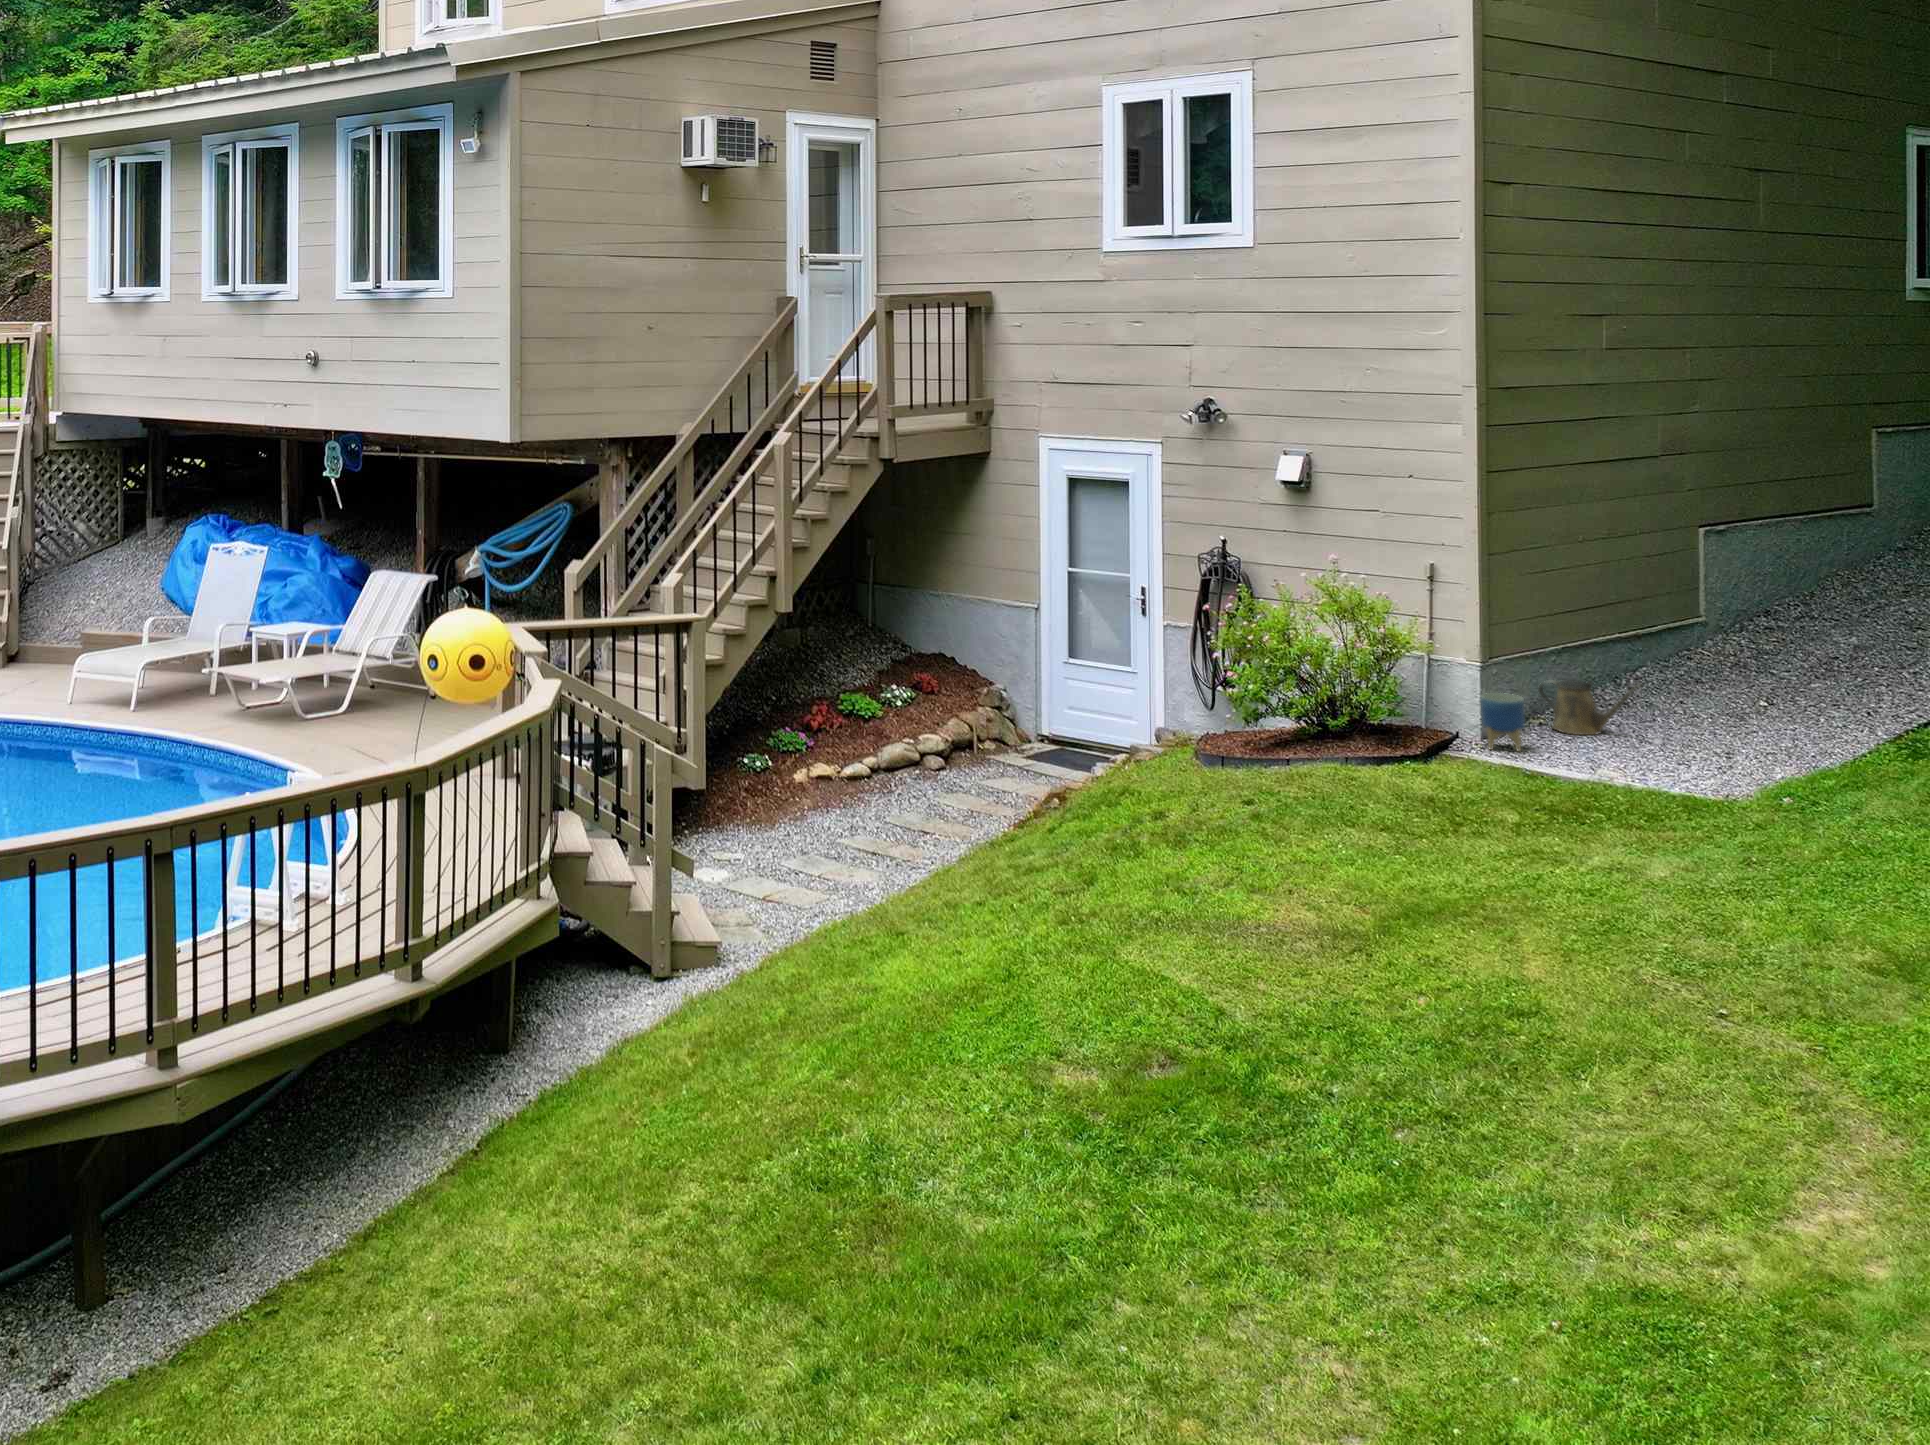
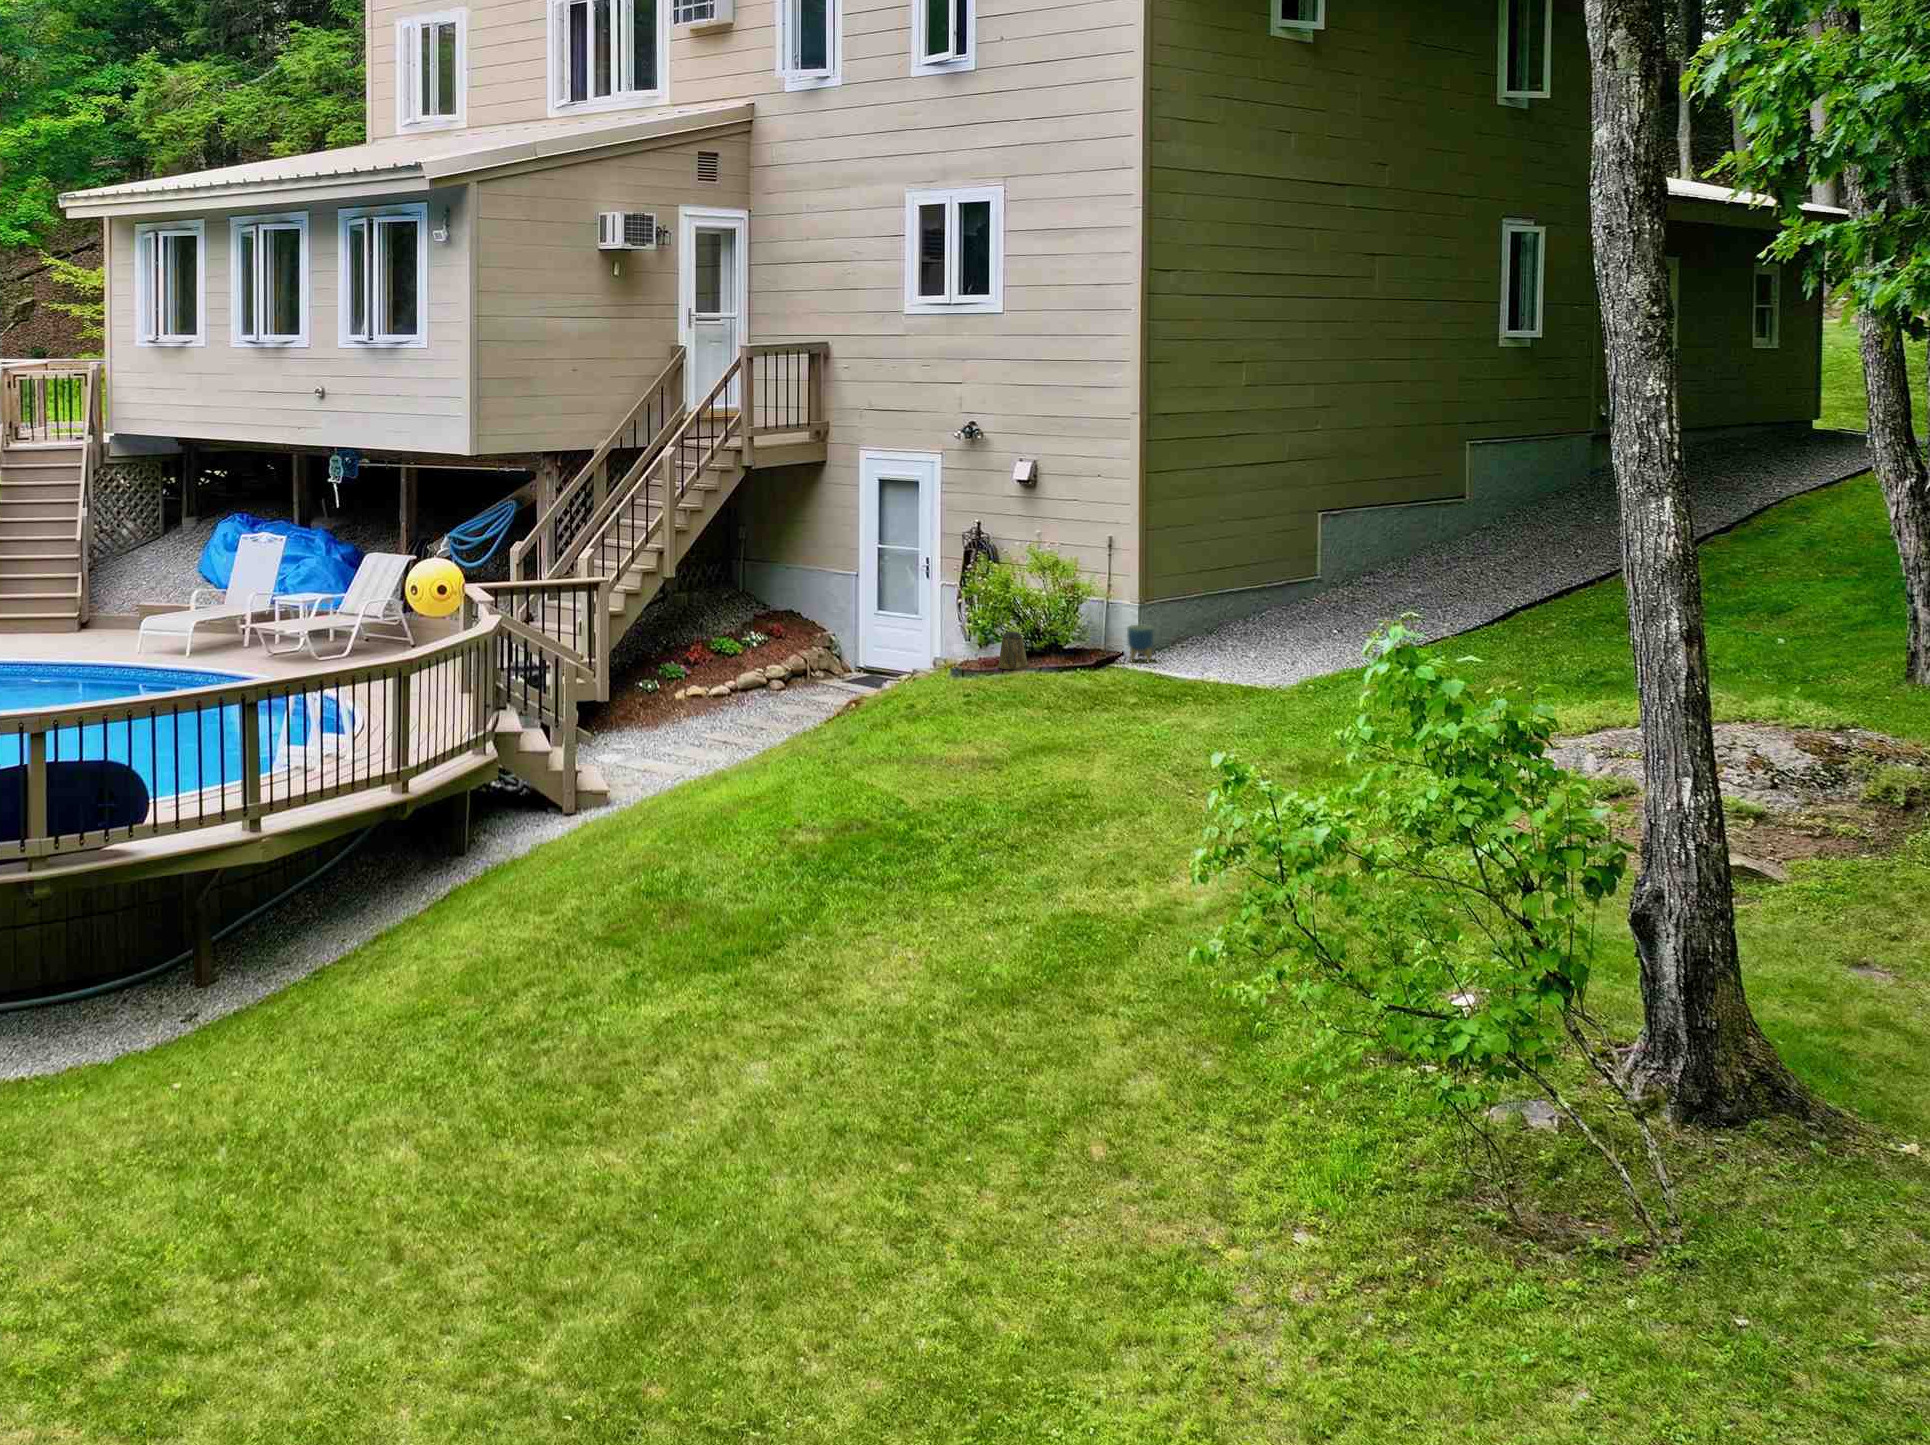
watering can: present [1538,679,1642,735] -> present [998,632,1029,669]

